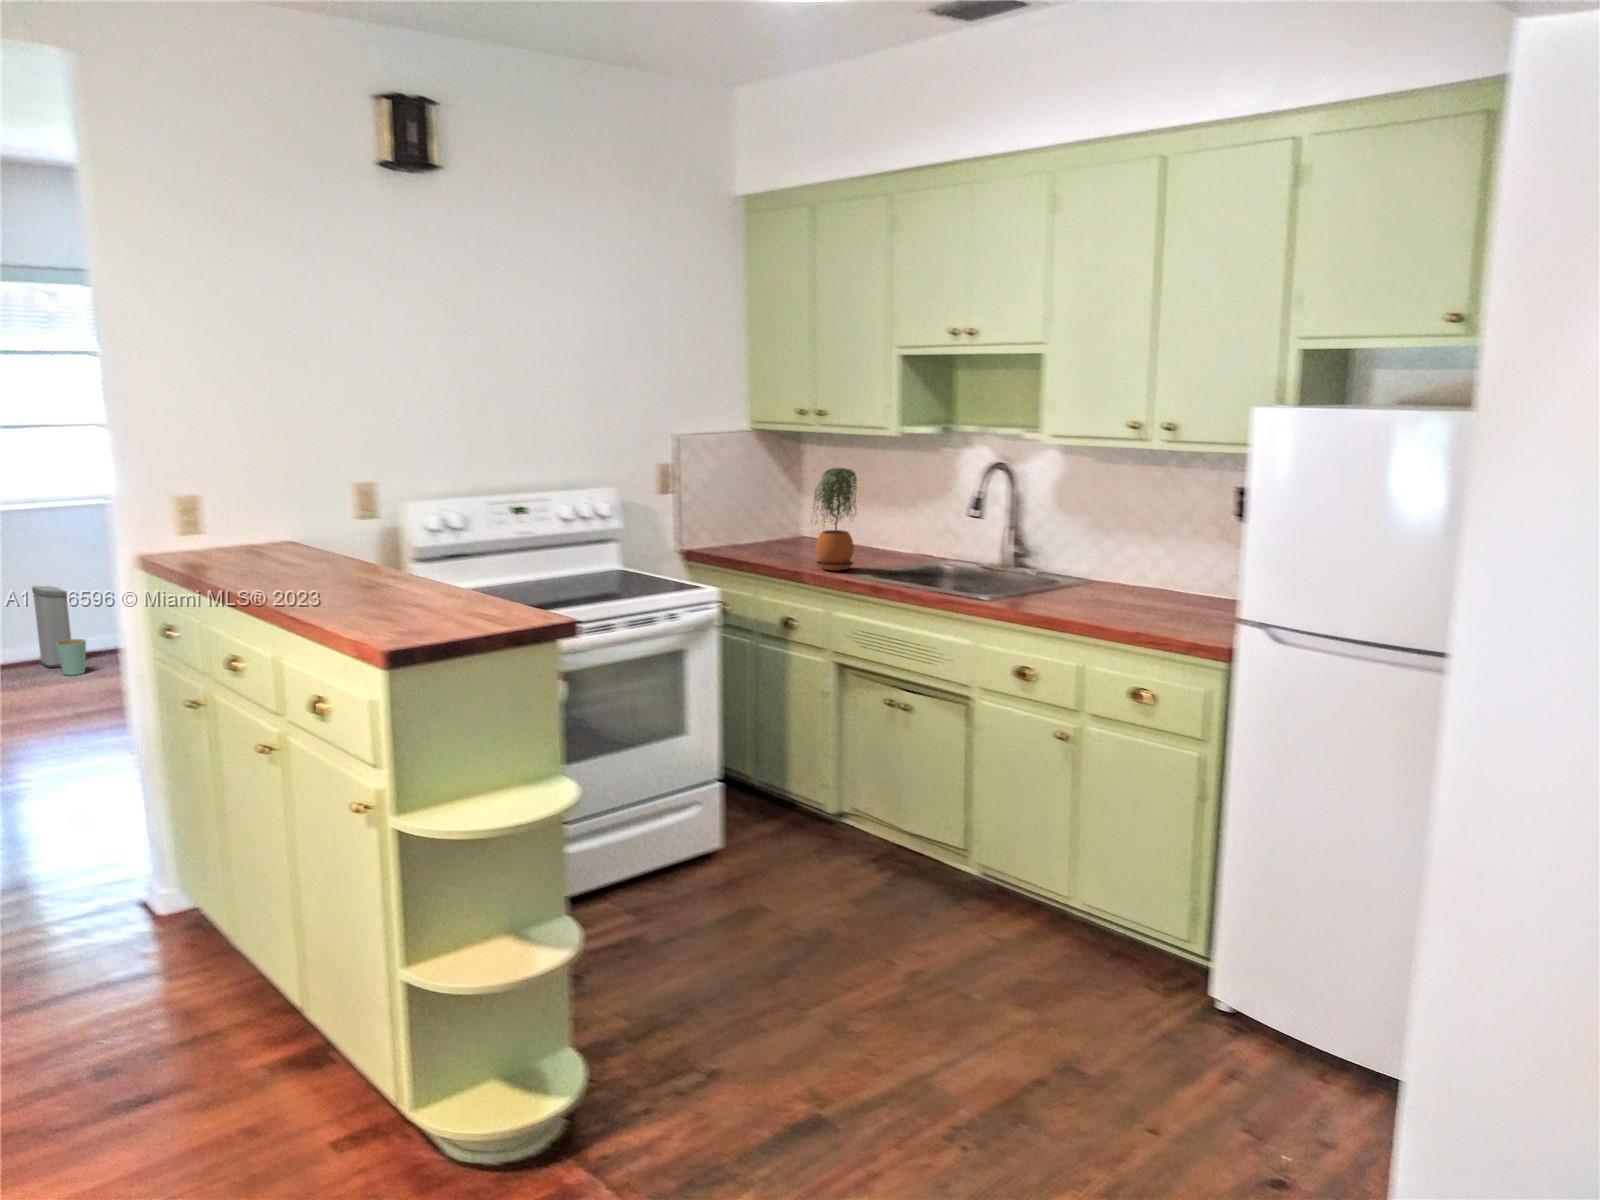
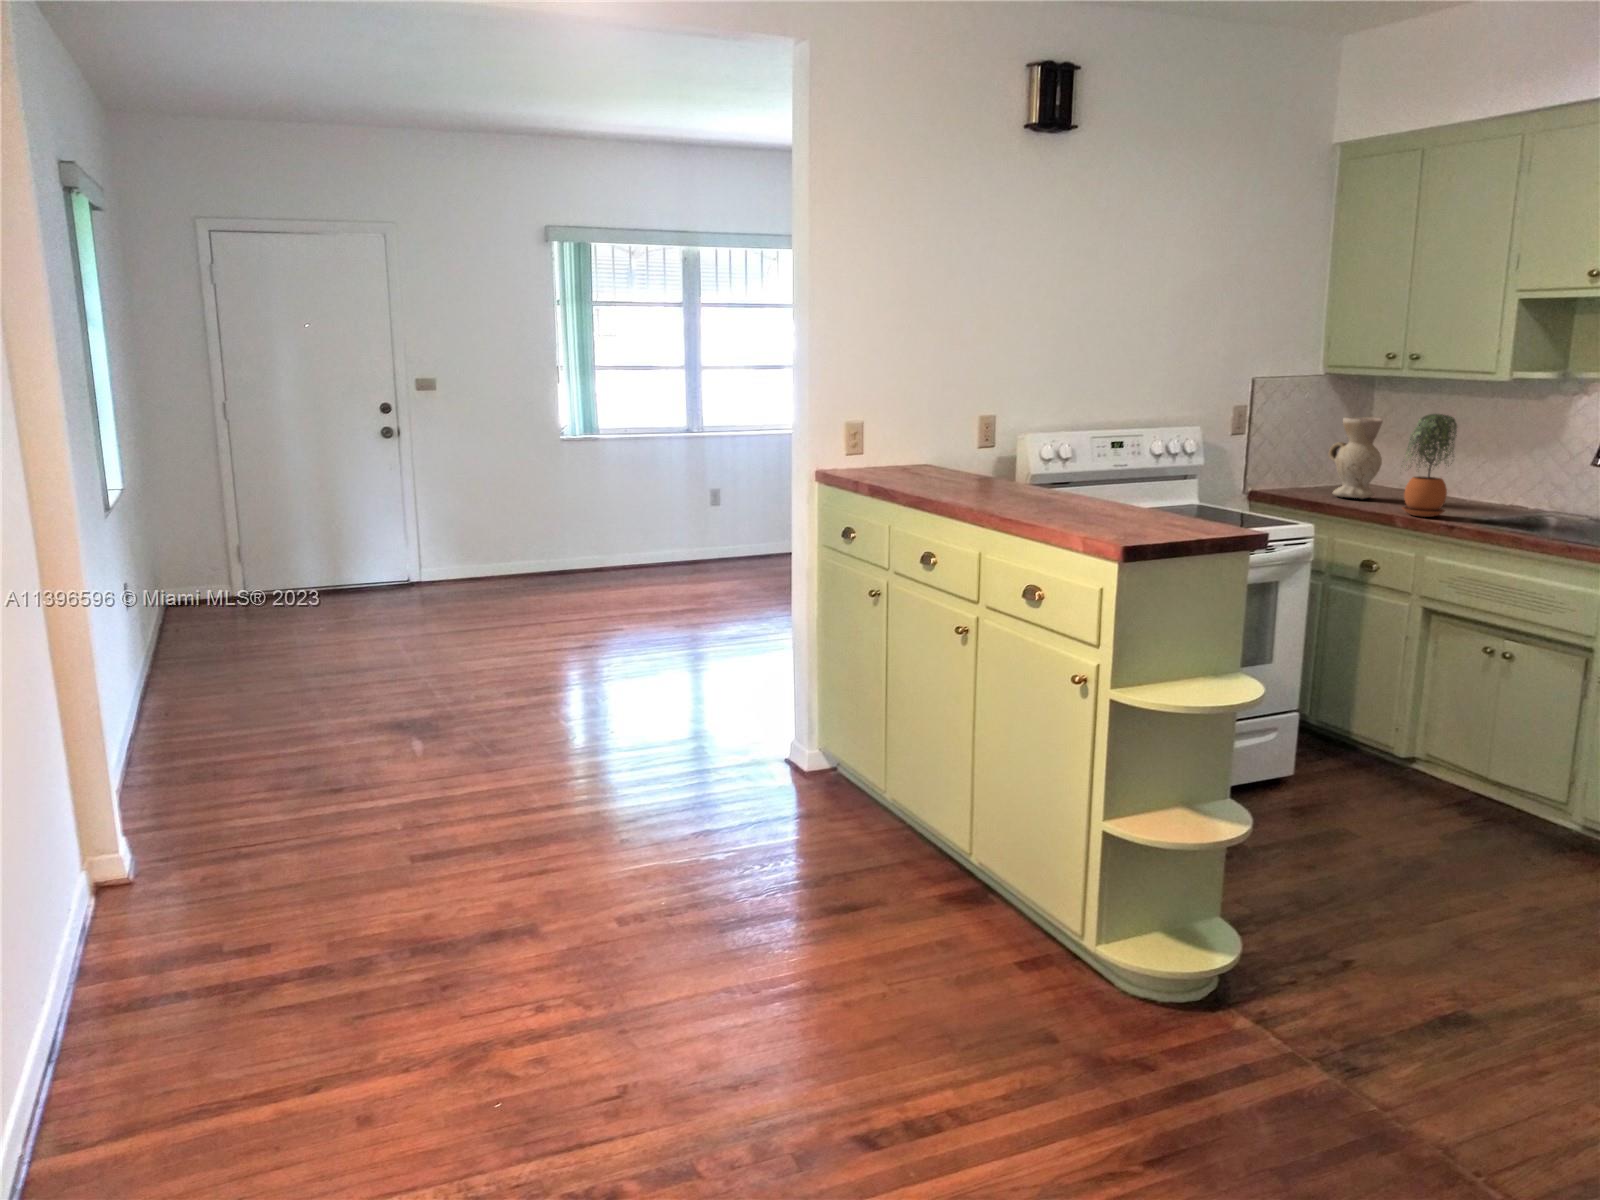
vase: none [757,471,805,553] -> present [1328,417,1383,498]
trash can: present [32,586,86,676] -> none [623,502,664,578]

